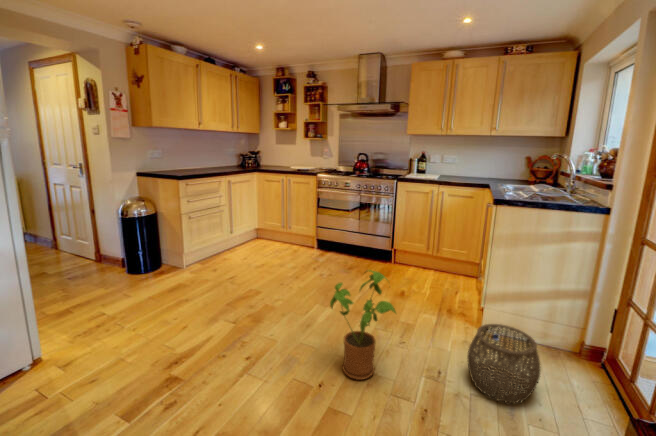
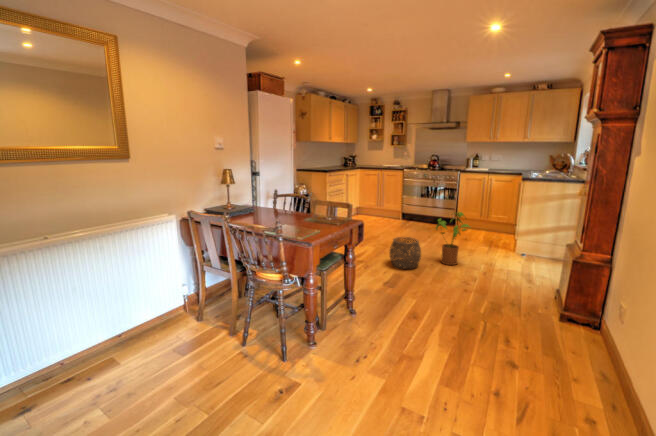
woven basket: present [467,324,541,404] -> present [390,237,421,269]

